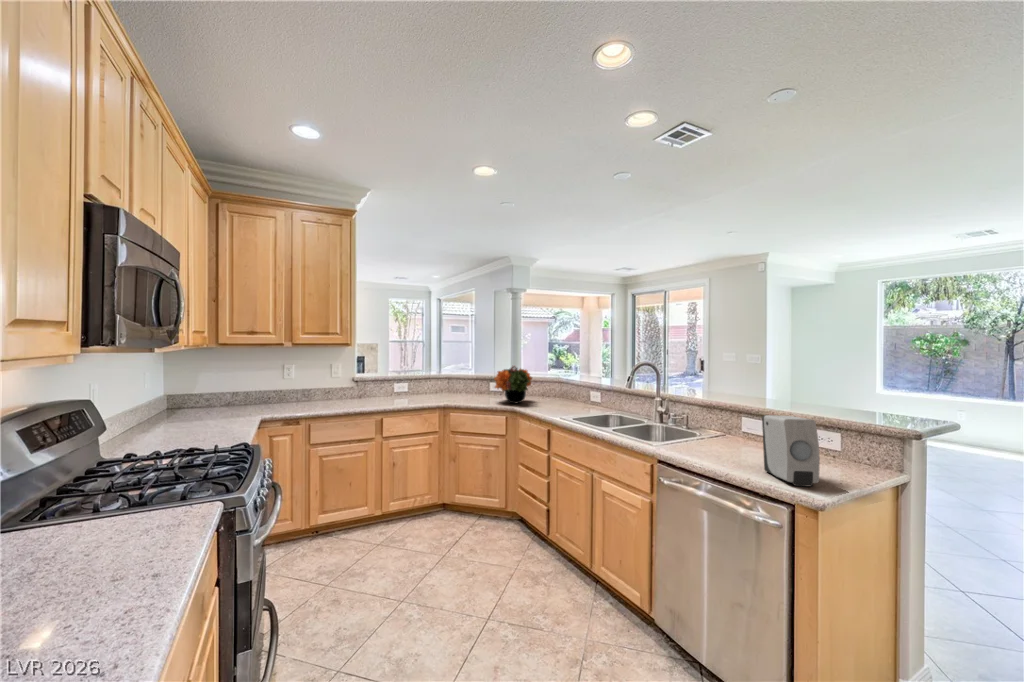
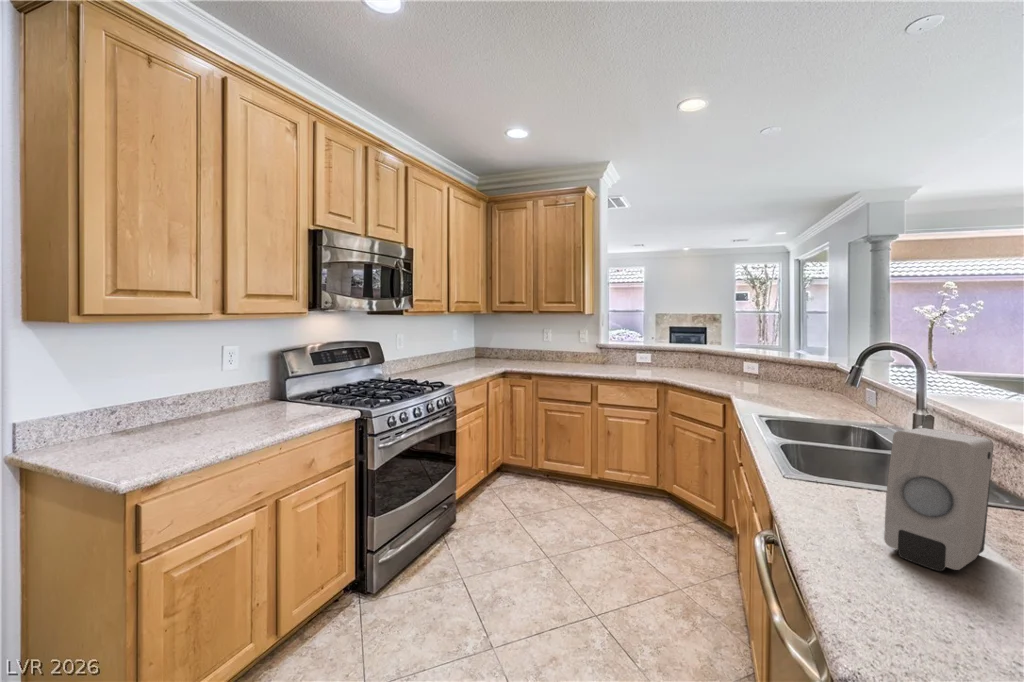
flower arrangement: present [494,366,532,403] -> none [726,339,790,390]

